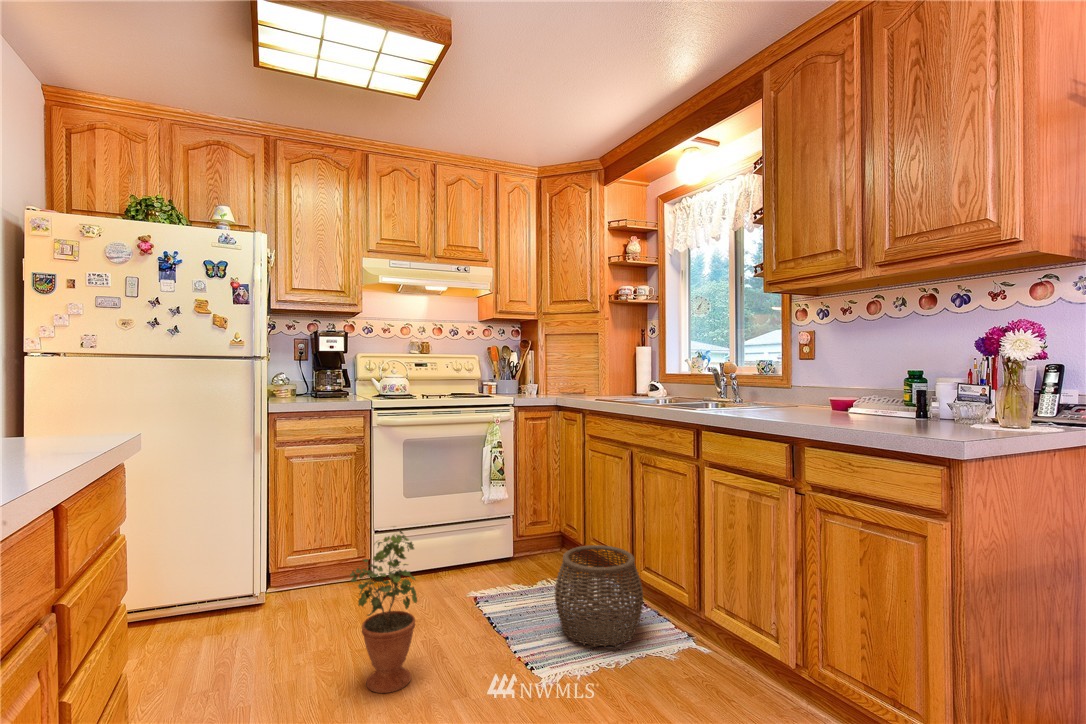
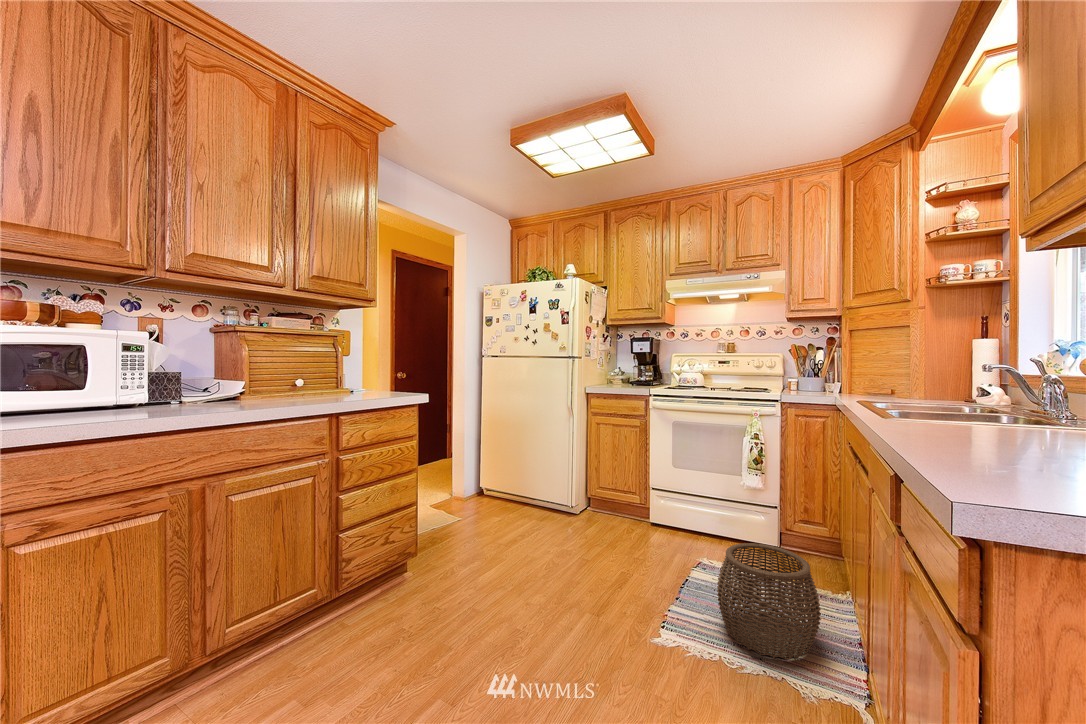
potted plant: present [350,530,417,693] -> none [550,474,598,589]

